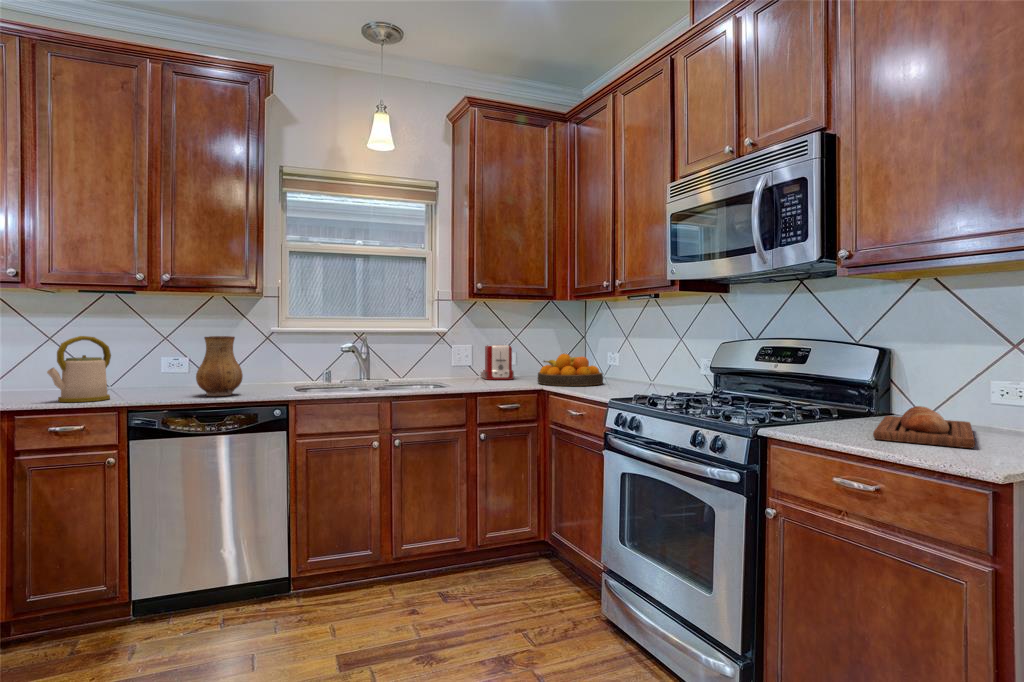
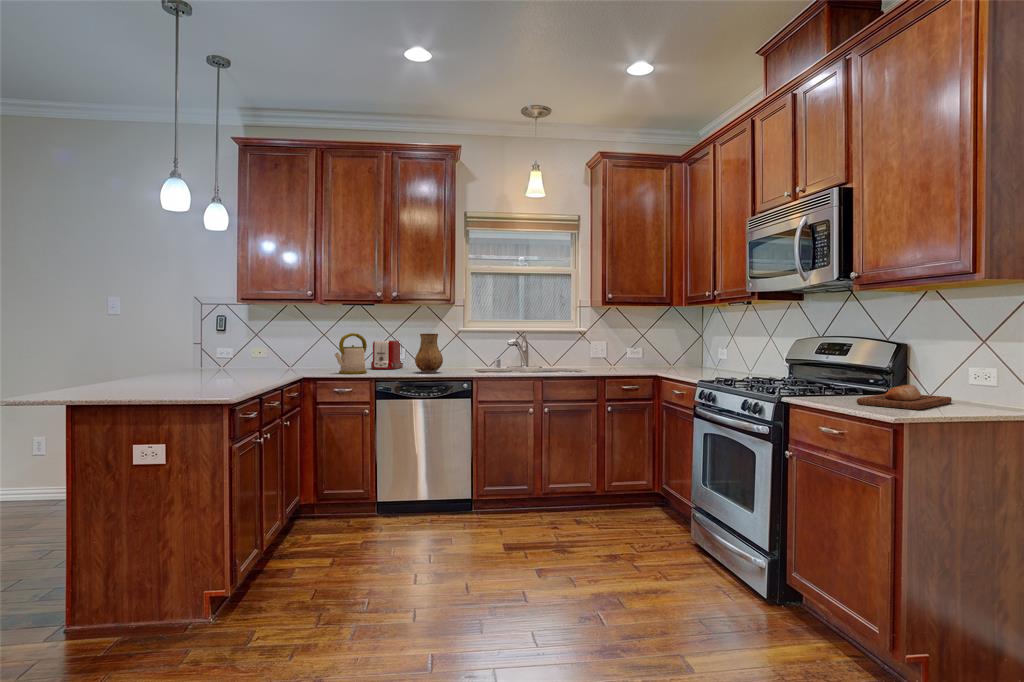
toaster: present [481,345,514,380] -> present [371,341,403,369]
fruit bowl: present [538,354,603,386] -> none [653,348,707,373]

